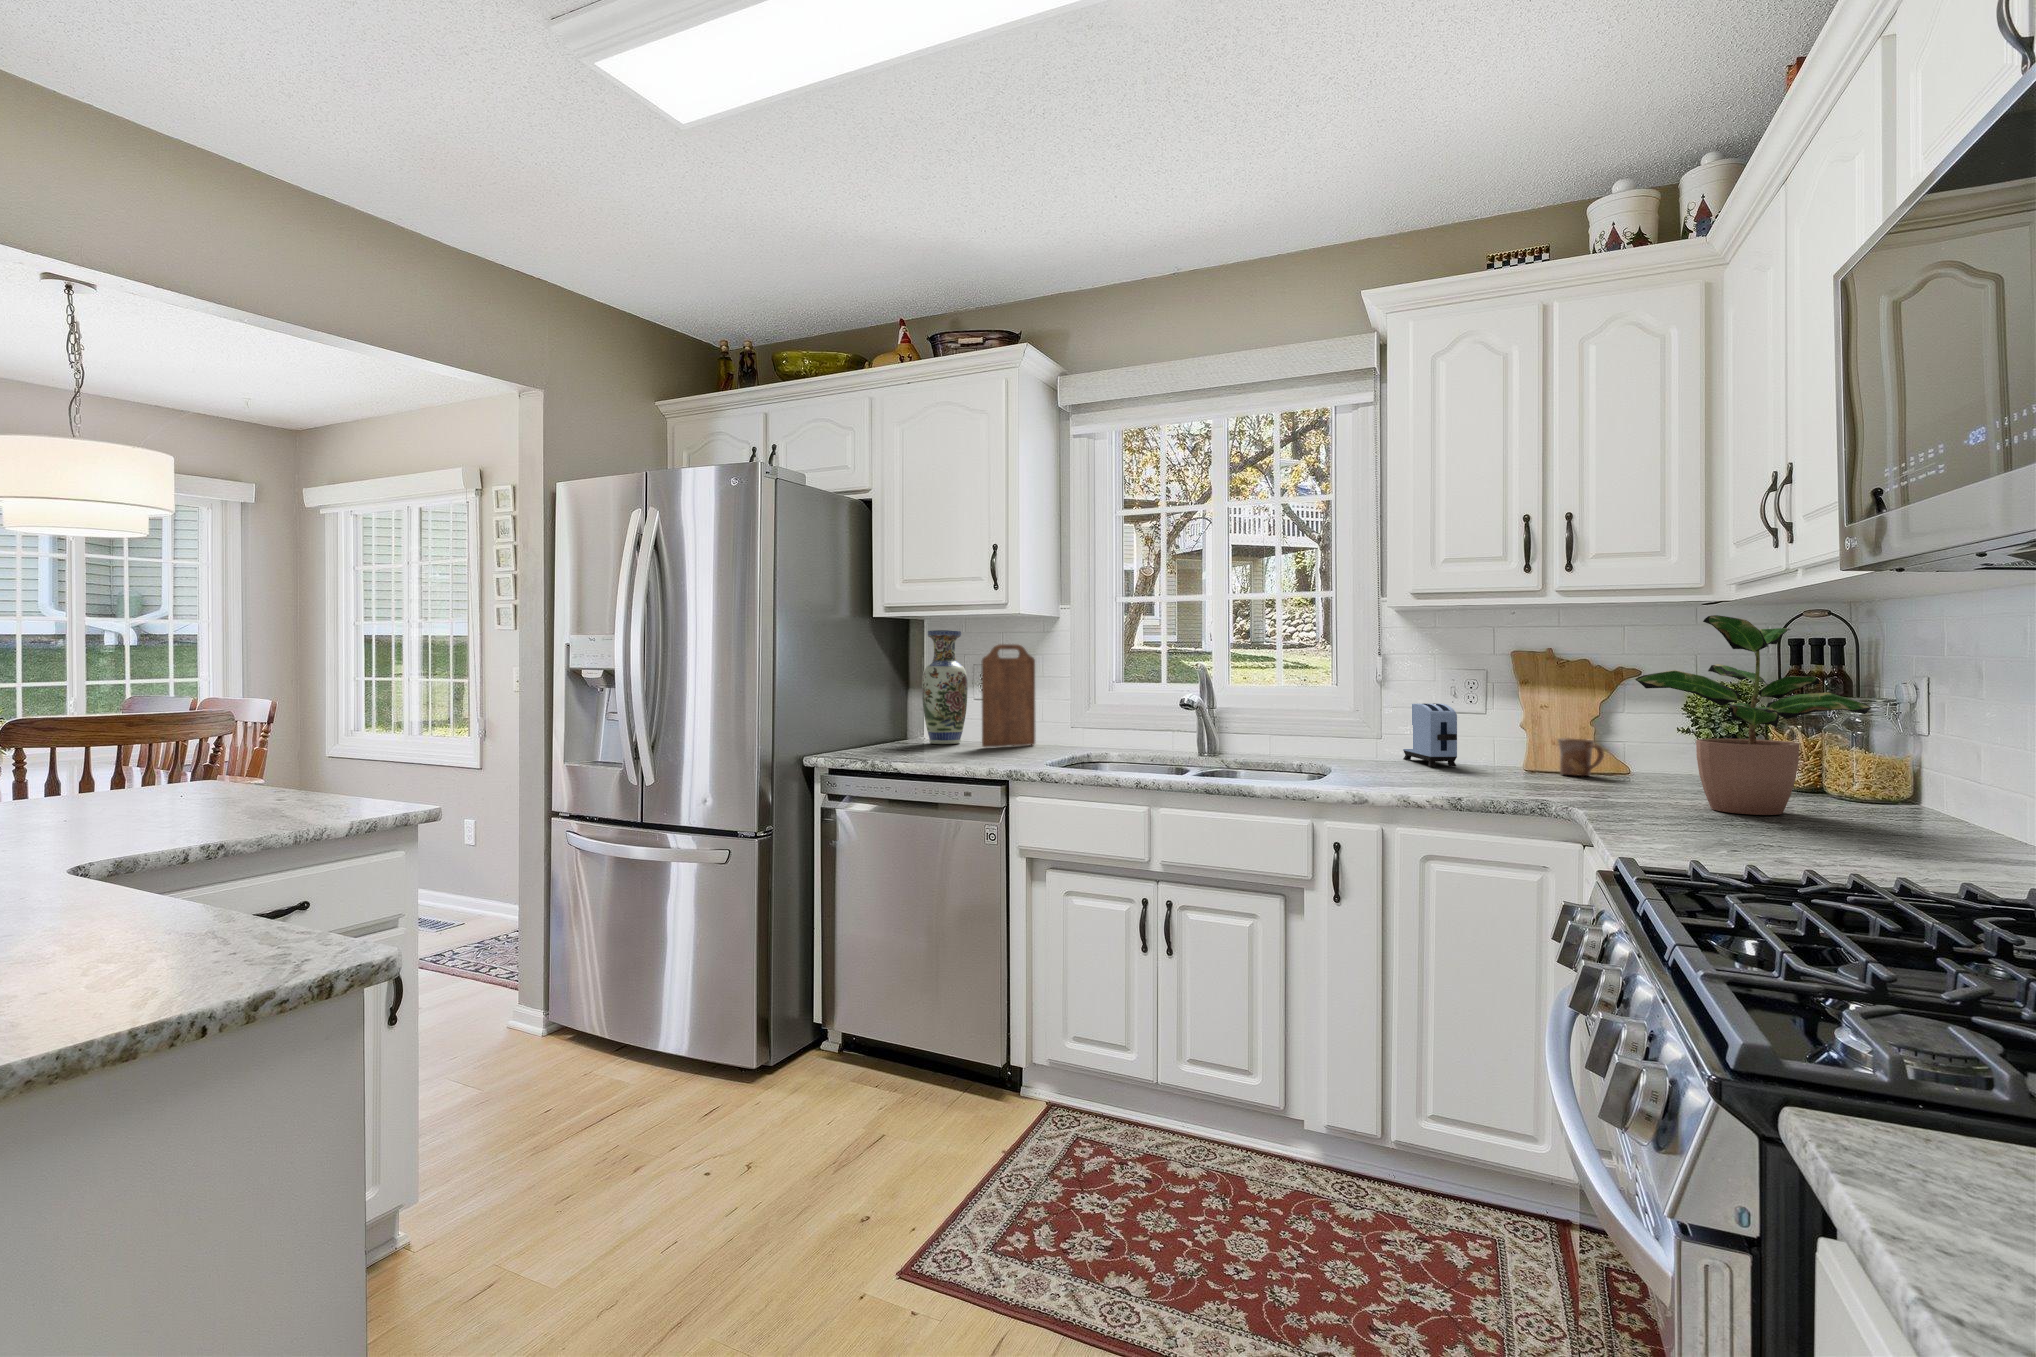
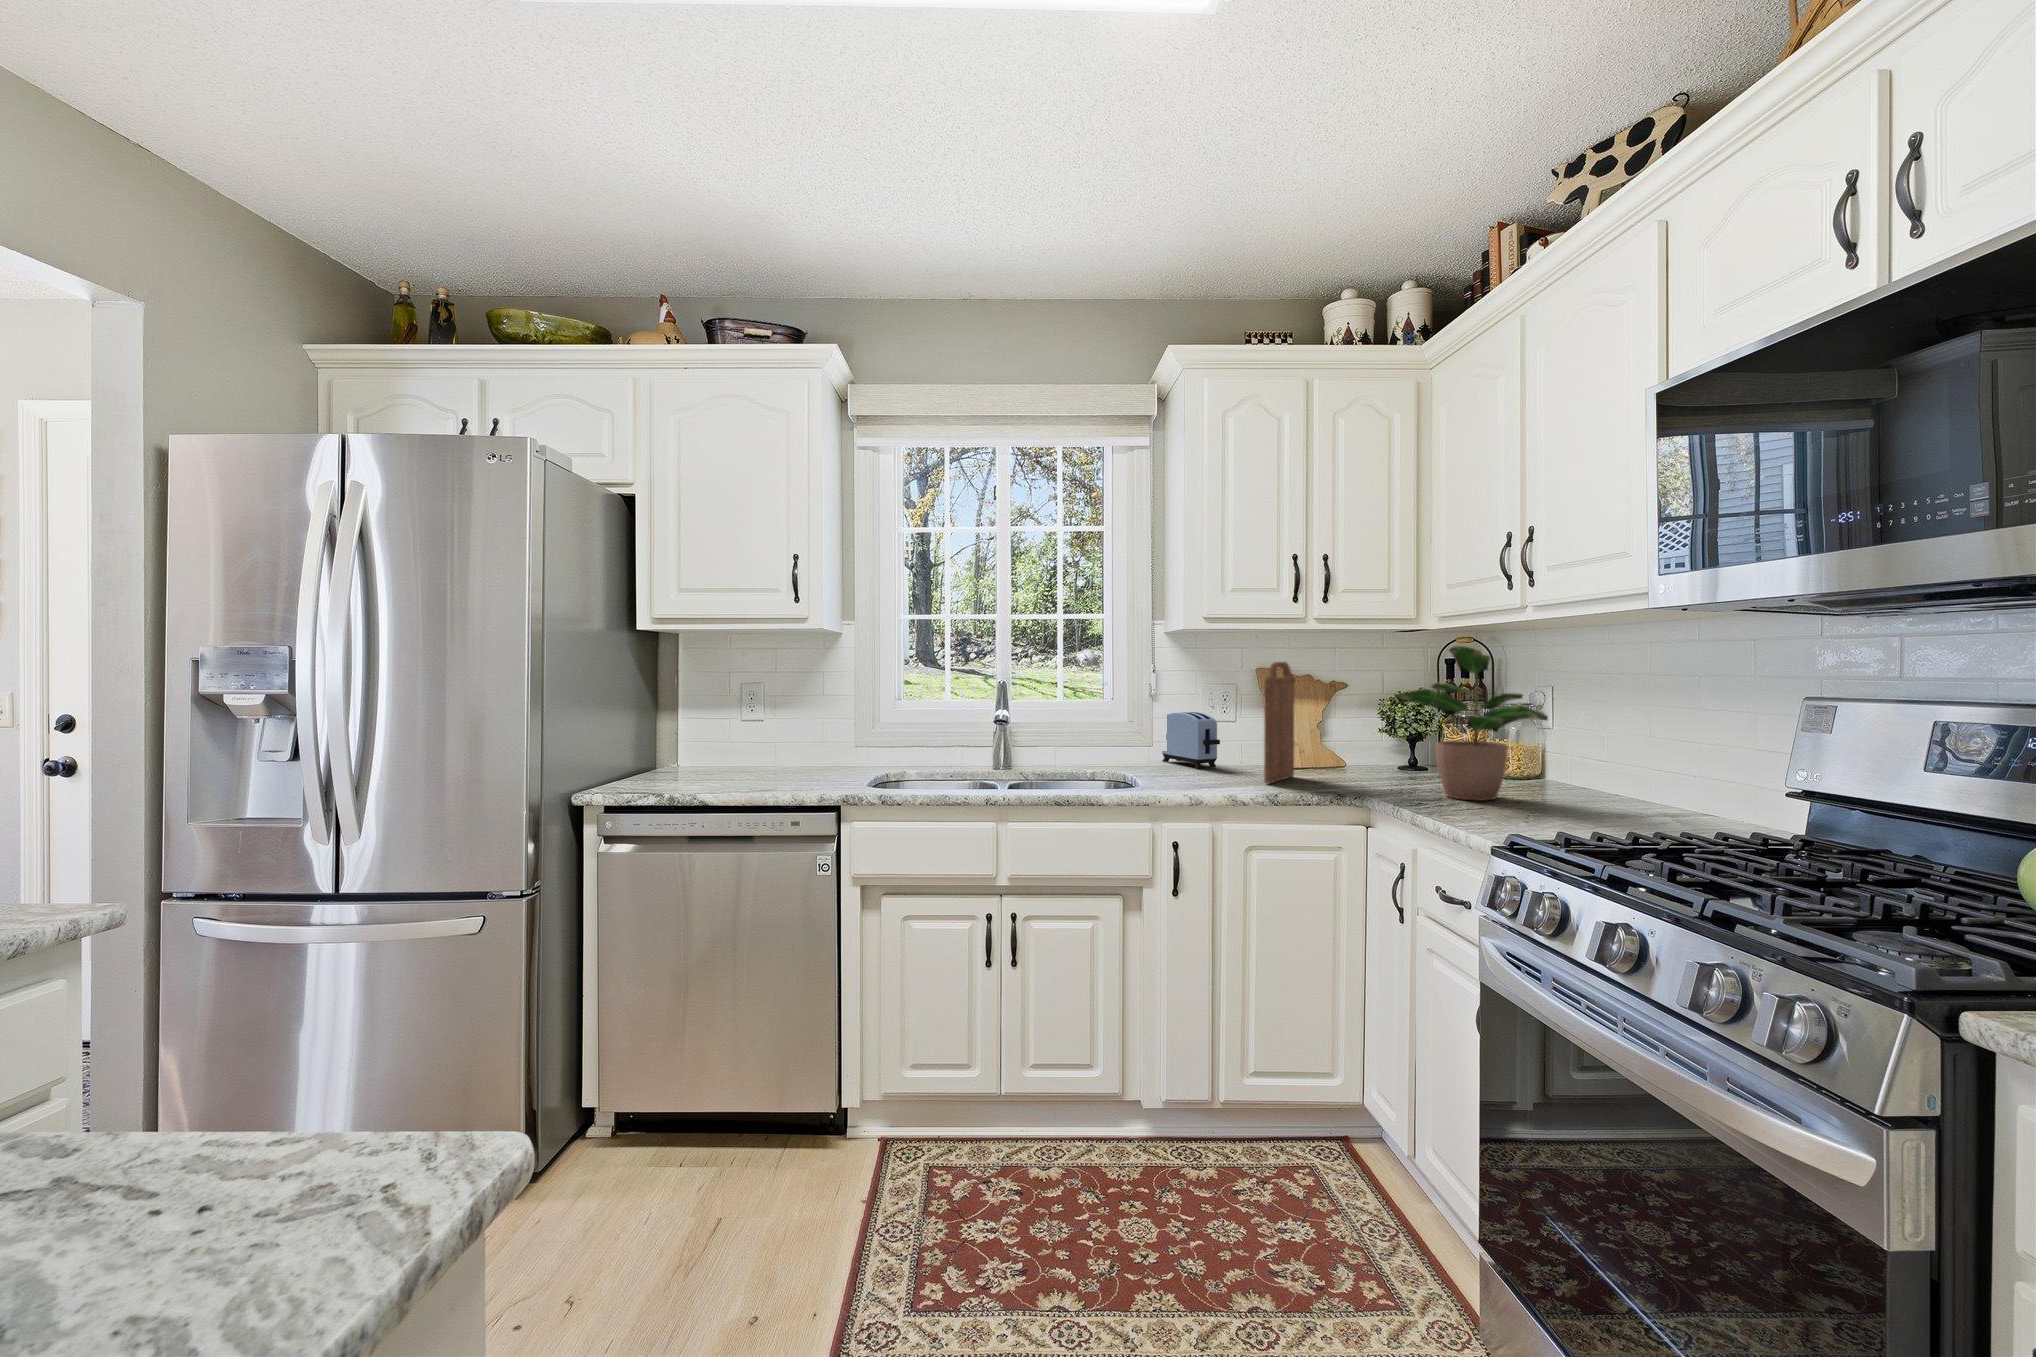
vase: present [922,630,968,744] -> none [683,642,734,765]
cutting board: present [982,644,1035,748] -> present [1264,662,1294,784]
mug: present [1558,738,1604,776] -> none [1296,740,1334,771]

